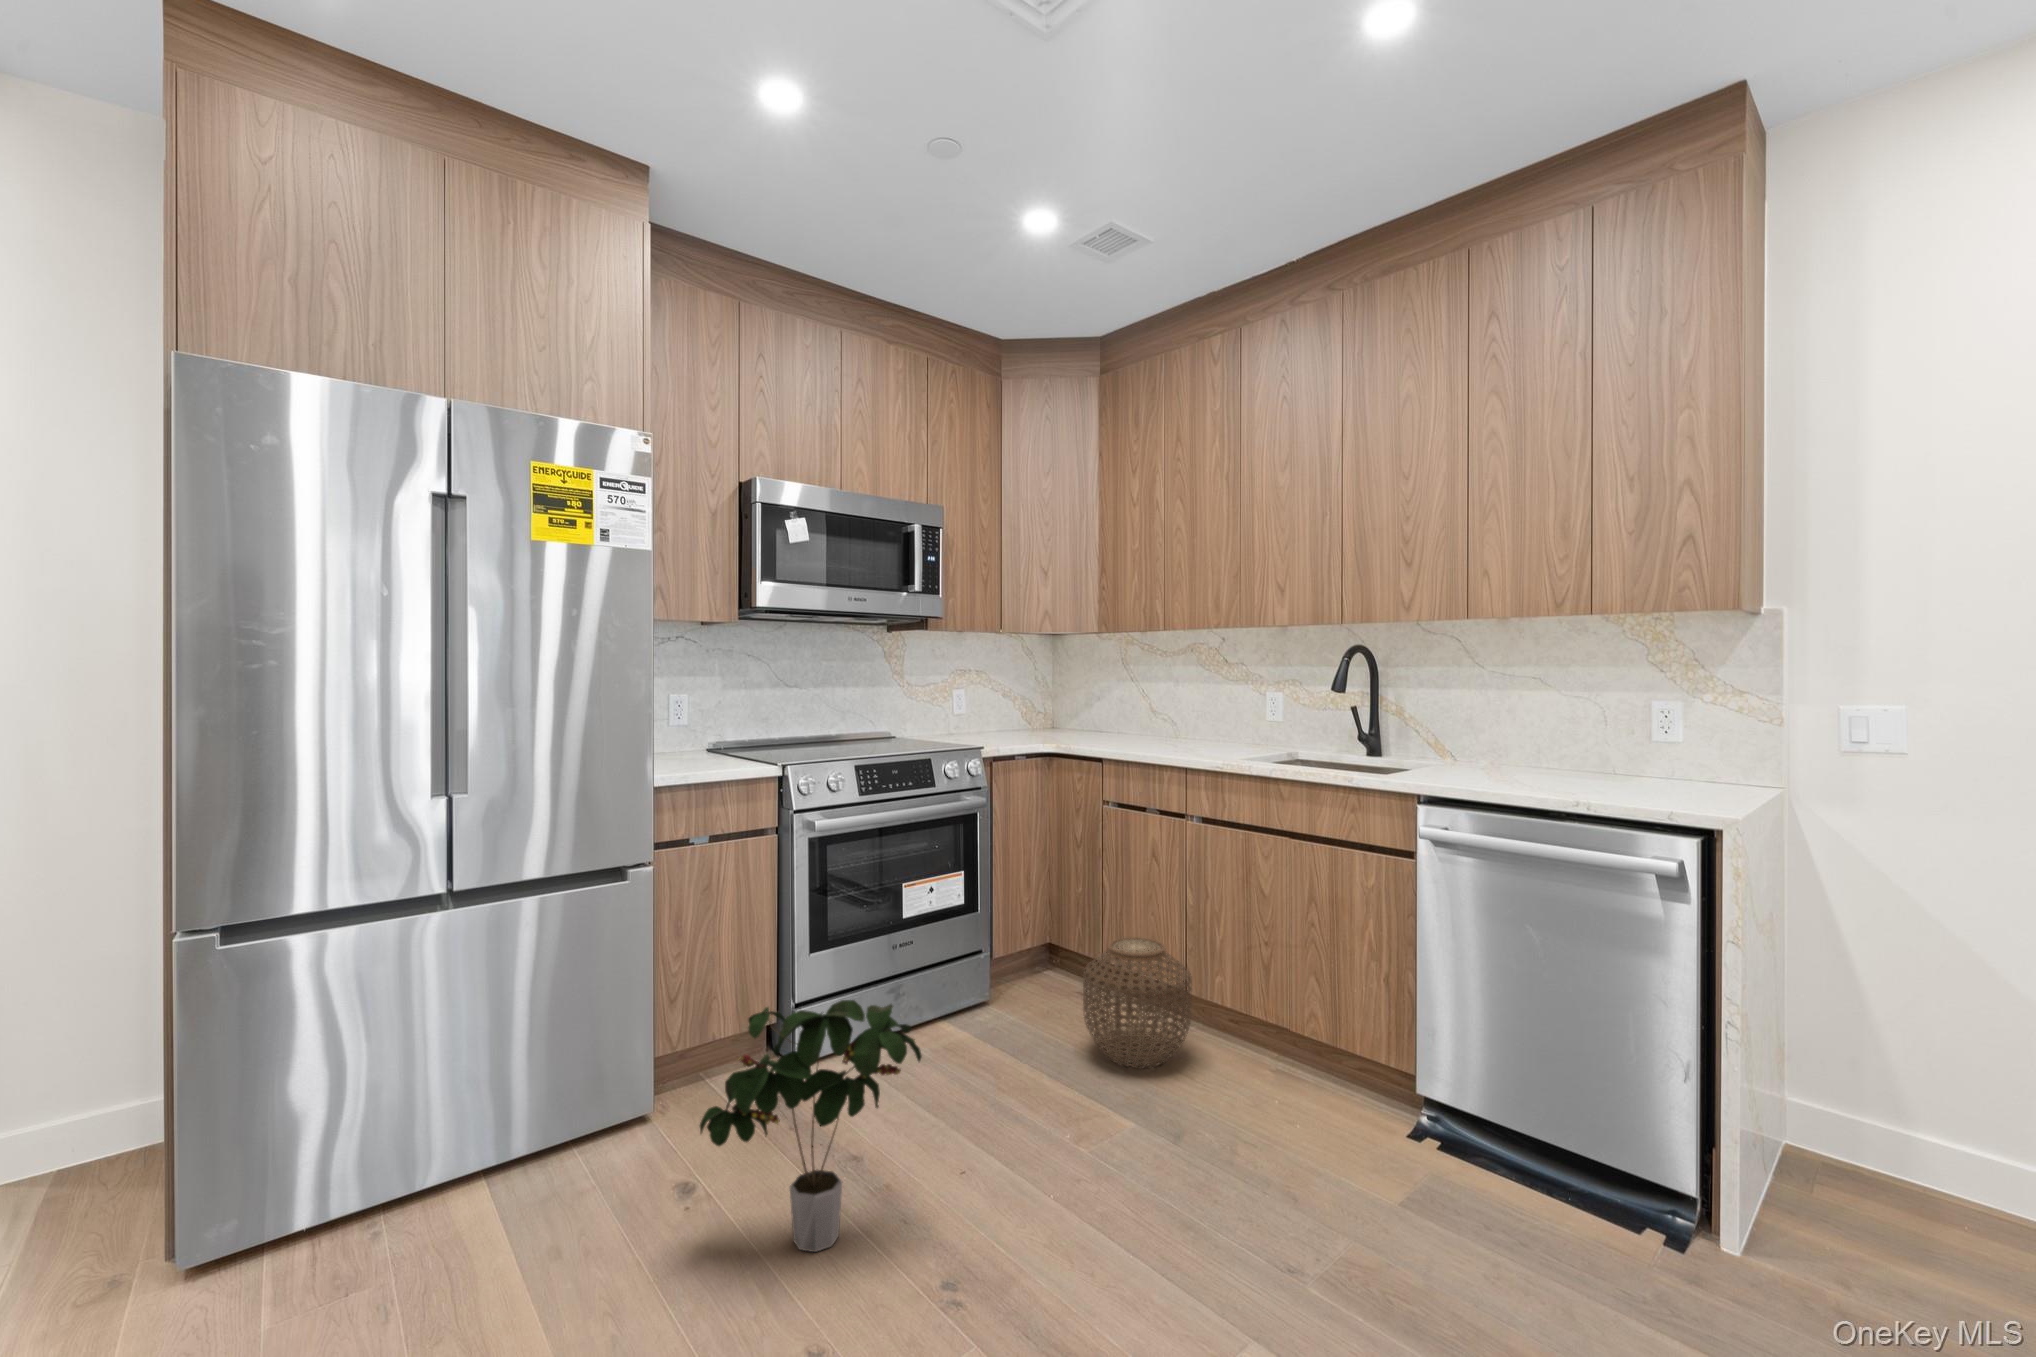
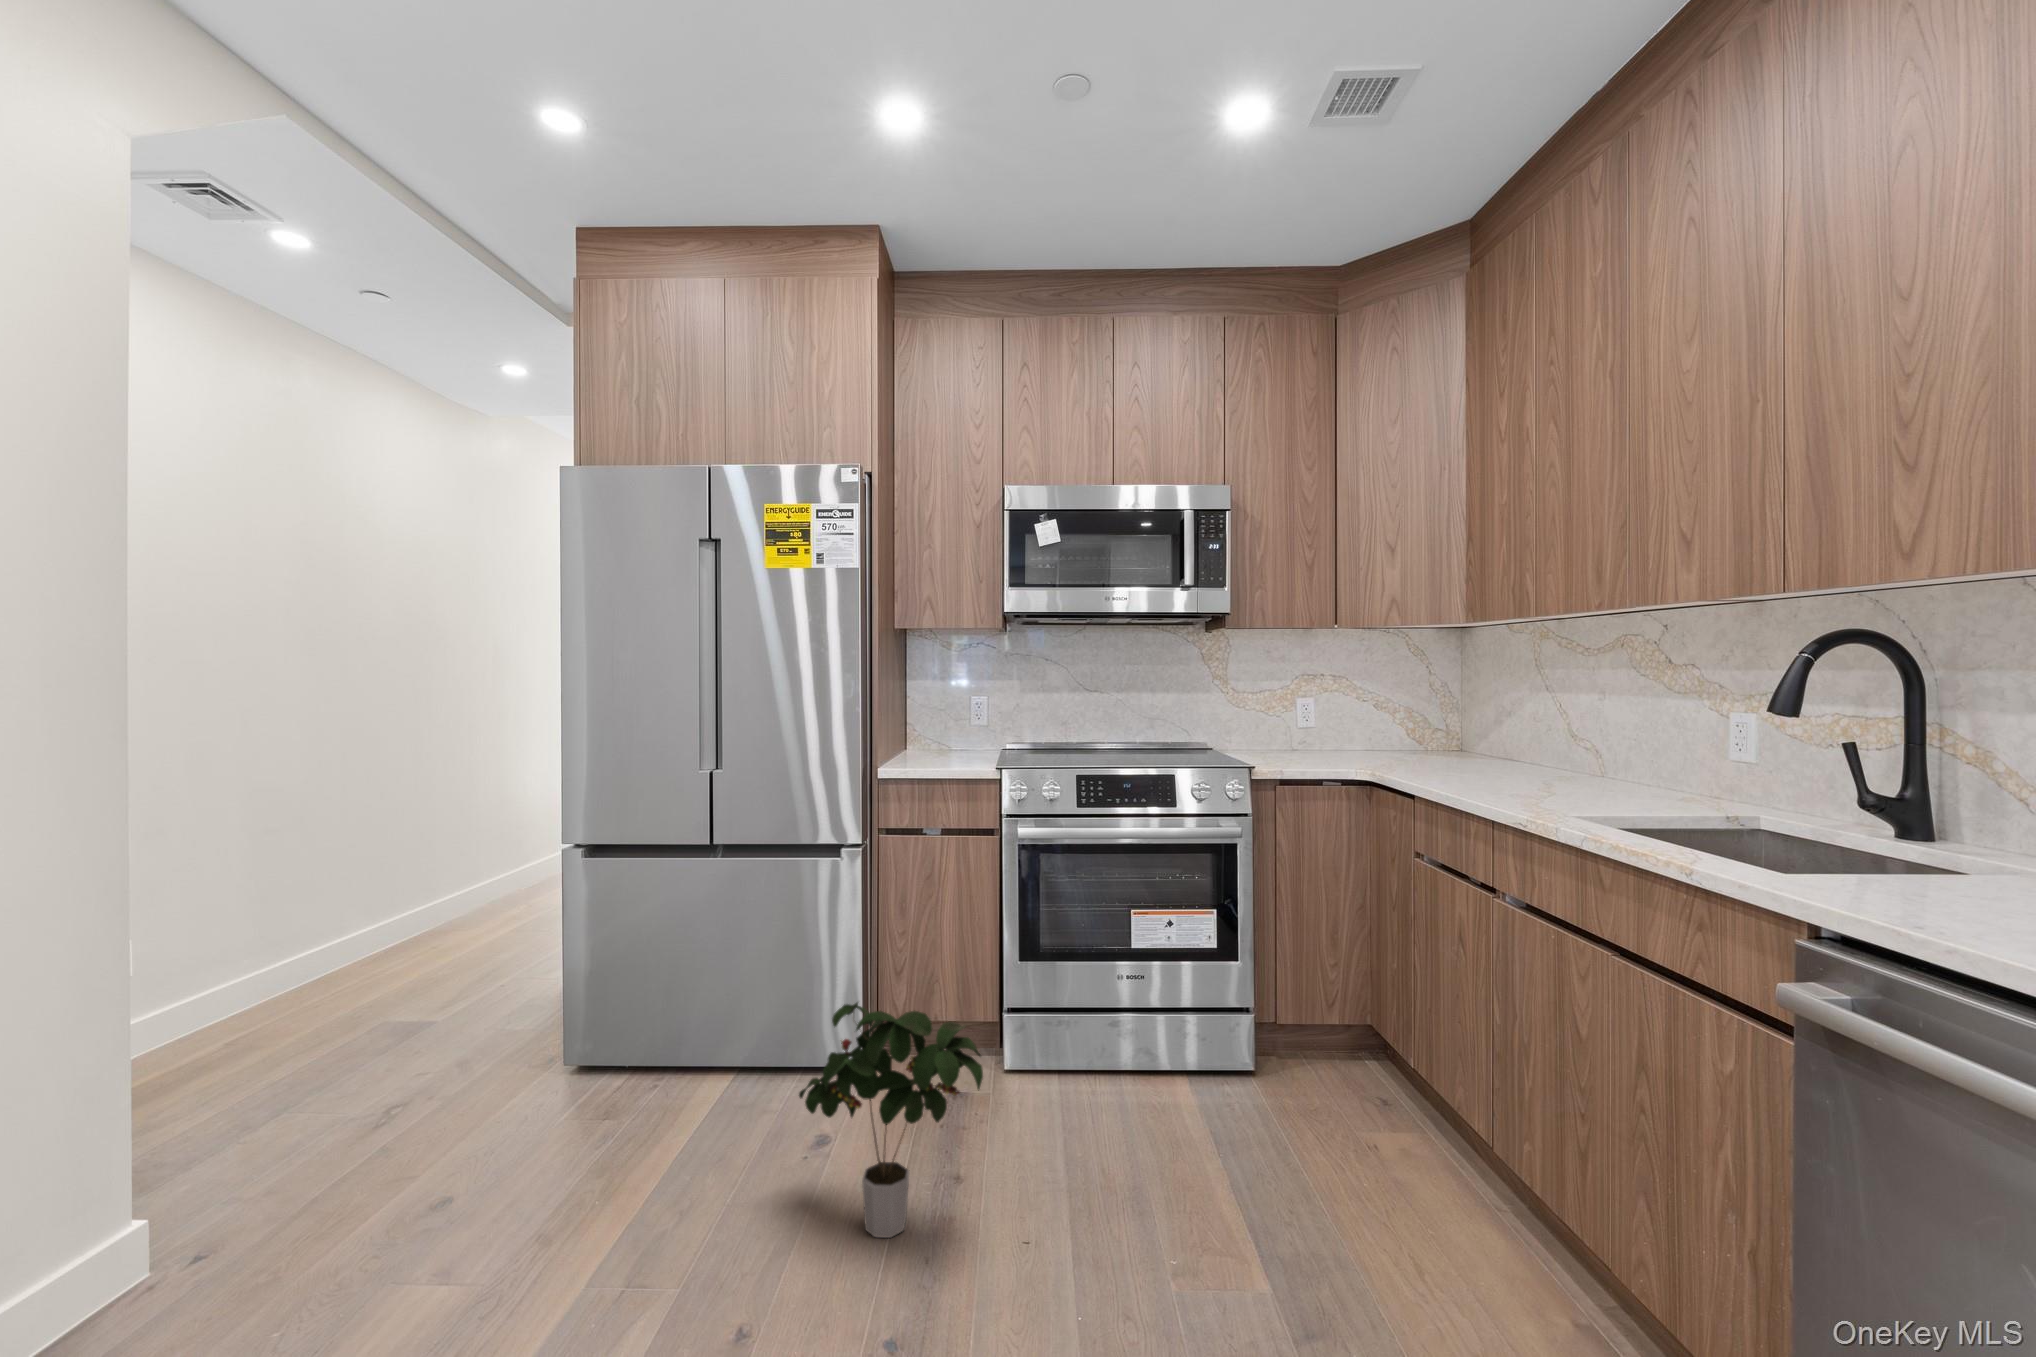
woven basket: present [1083,937,1192,1068] -> none [1287,1011,1425,1174]

